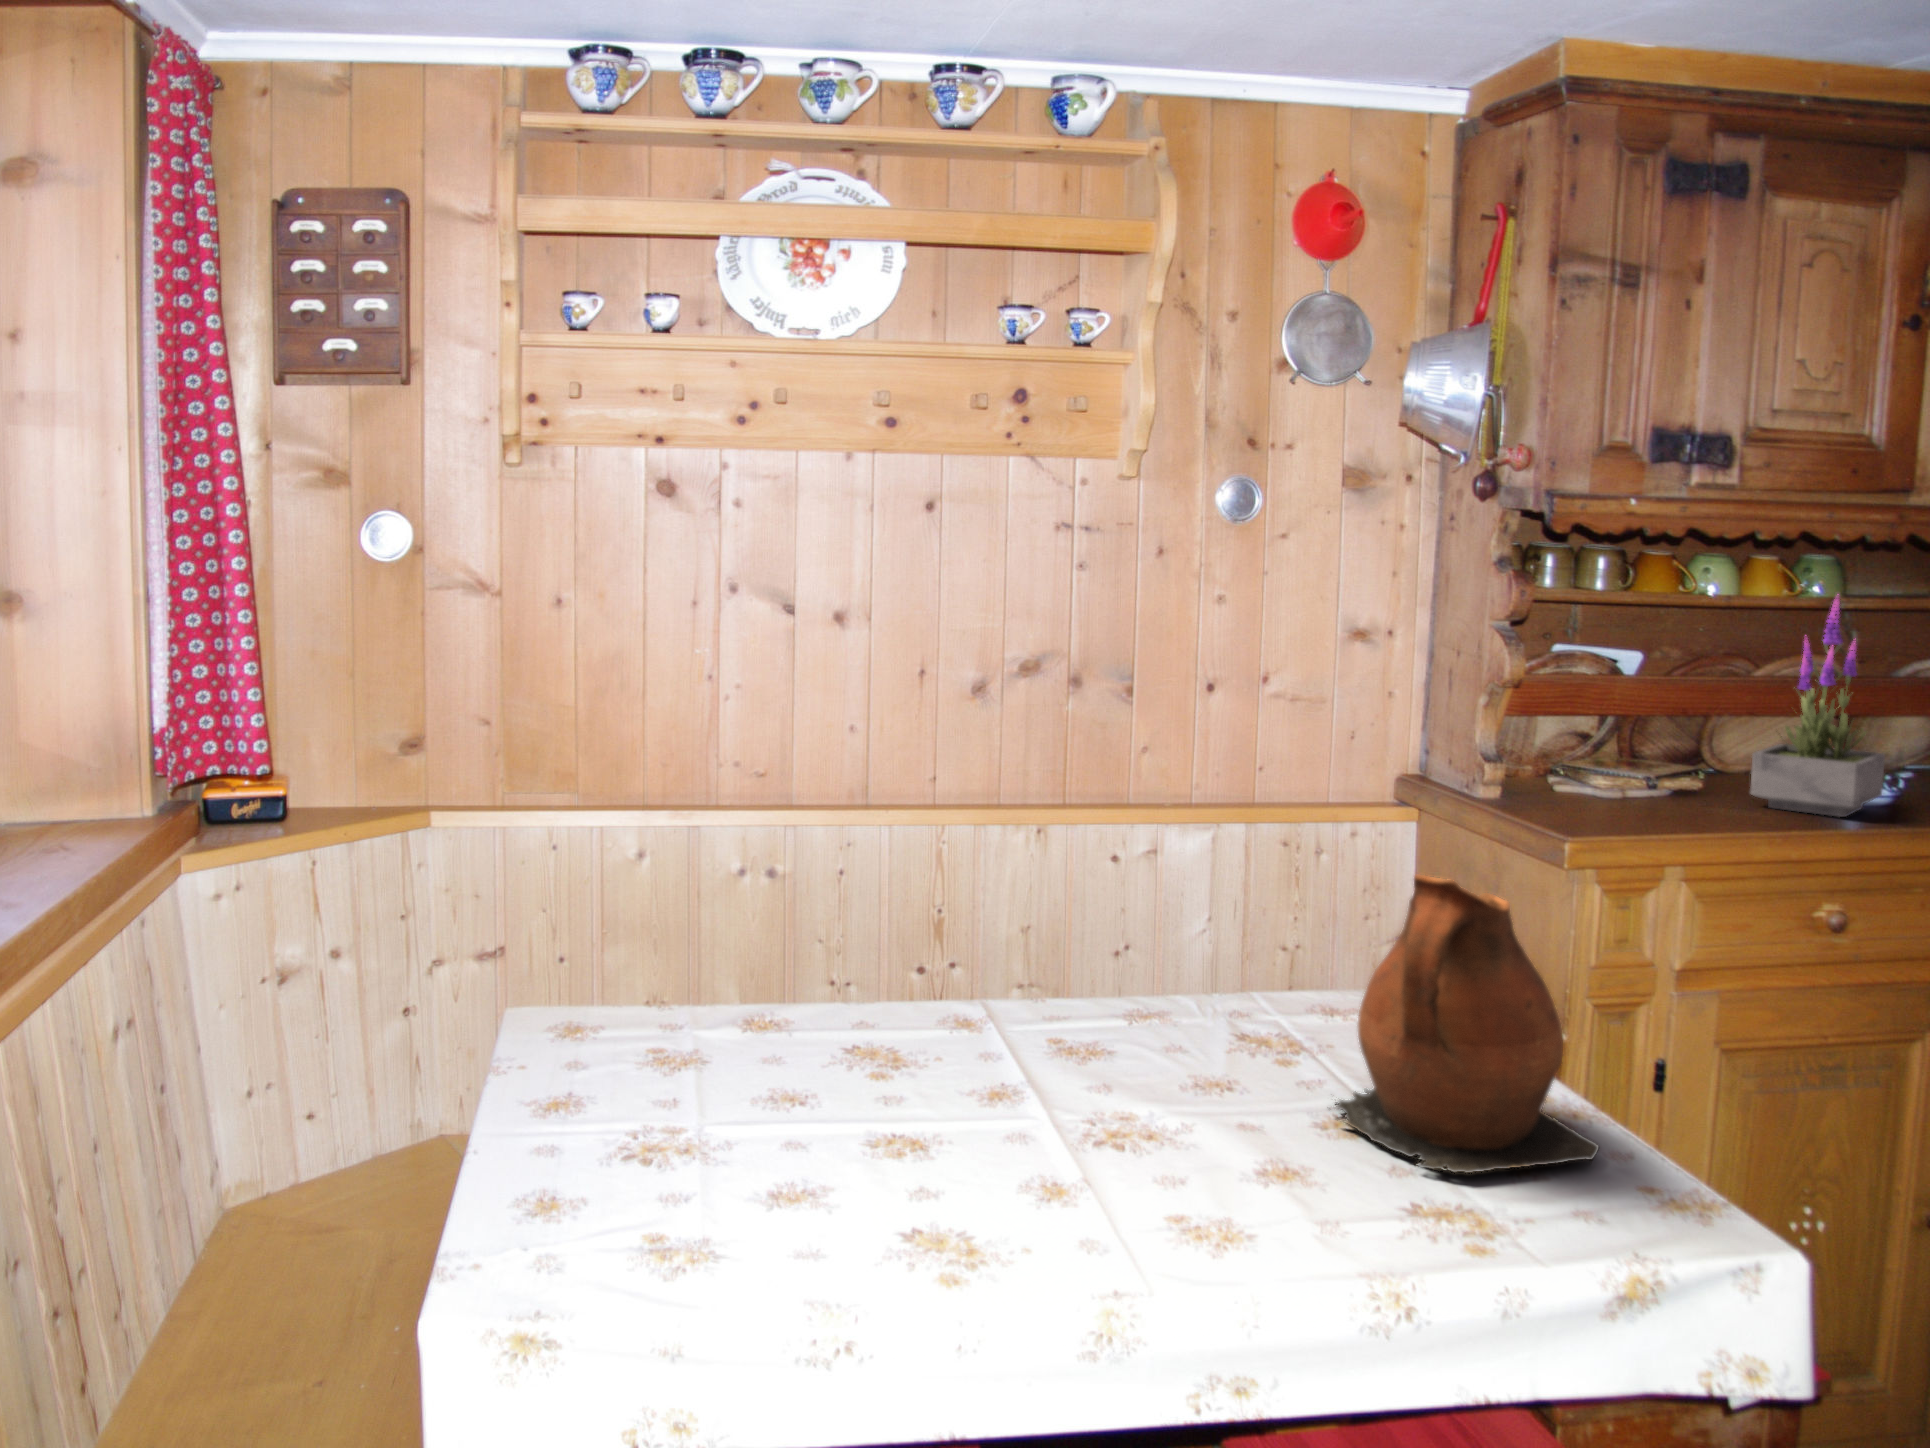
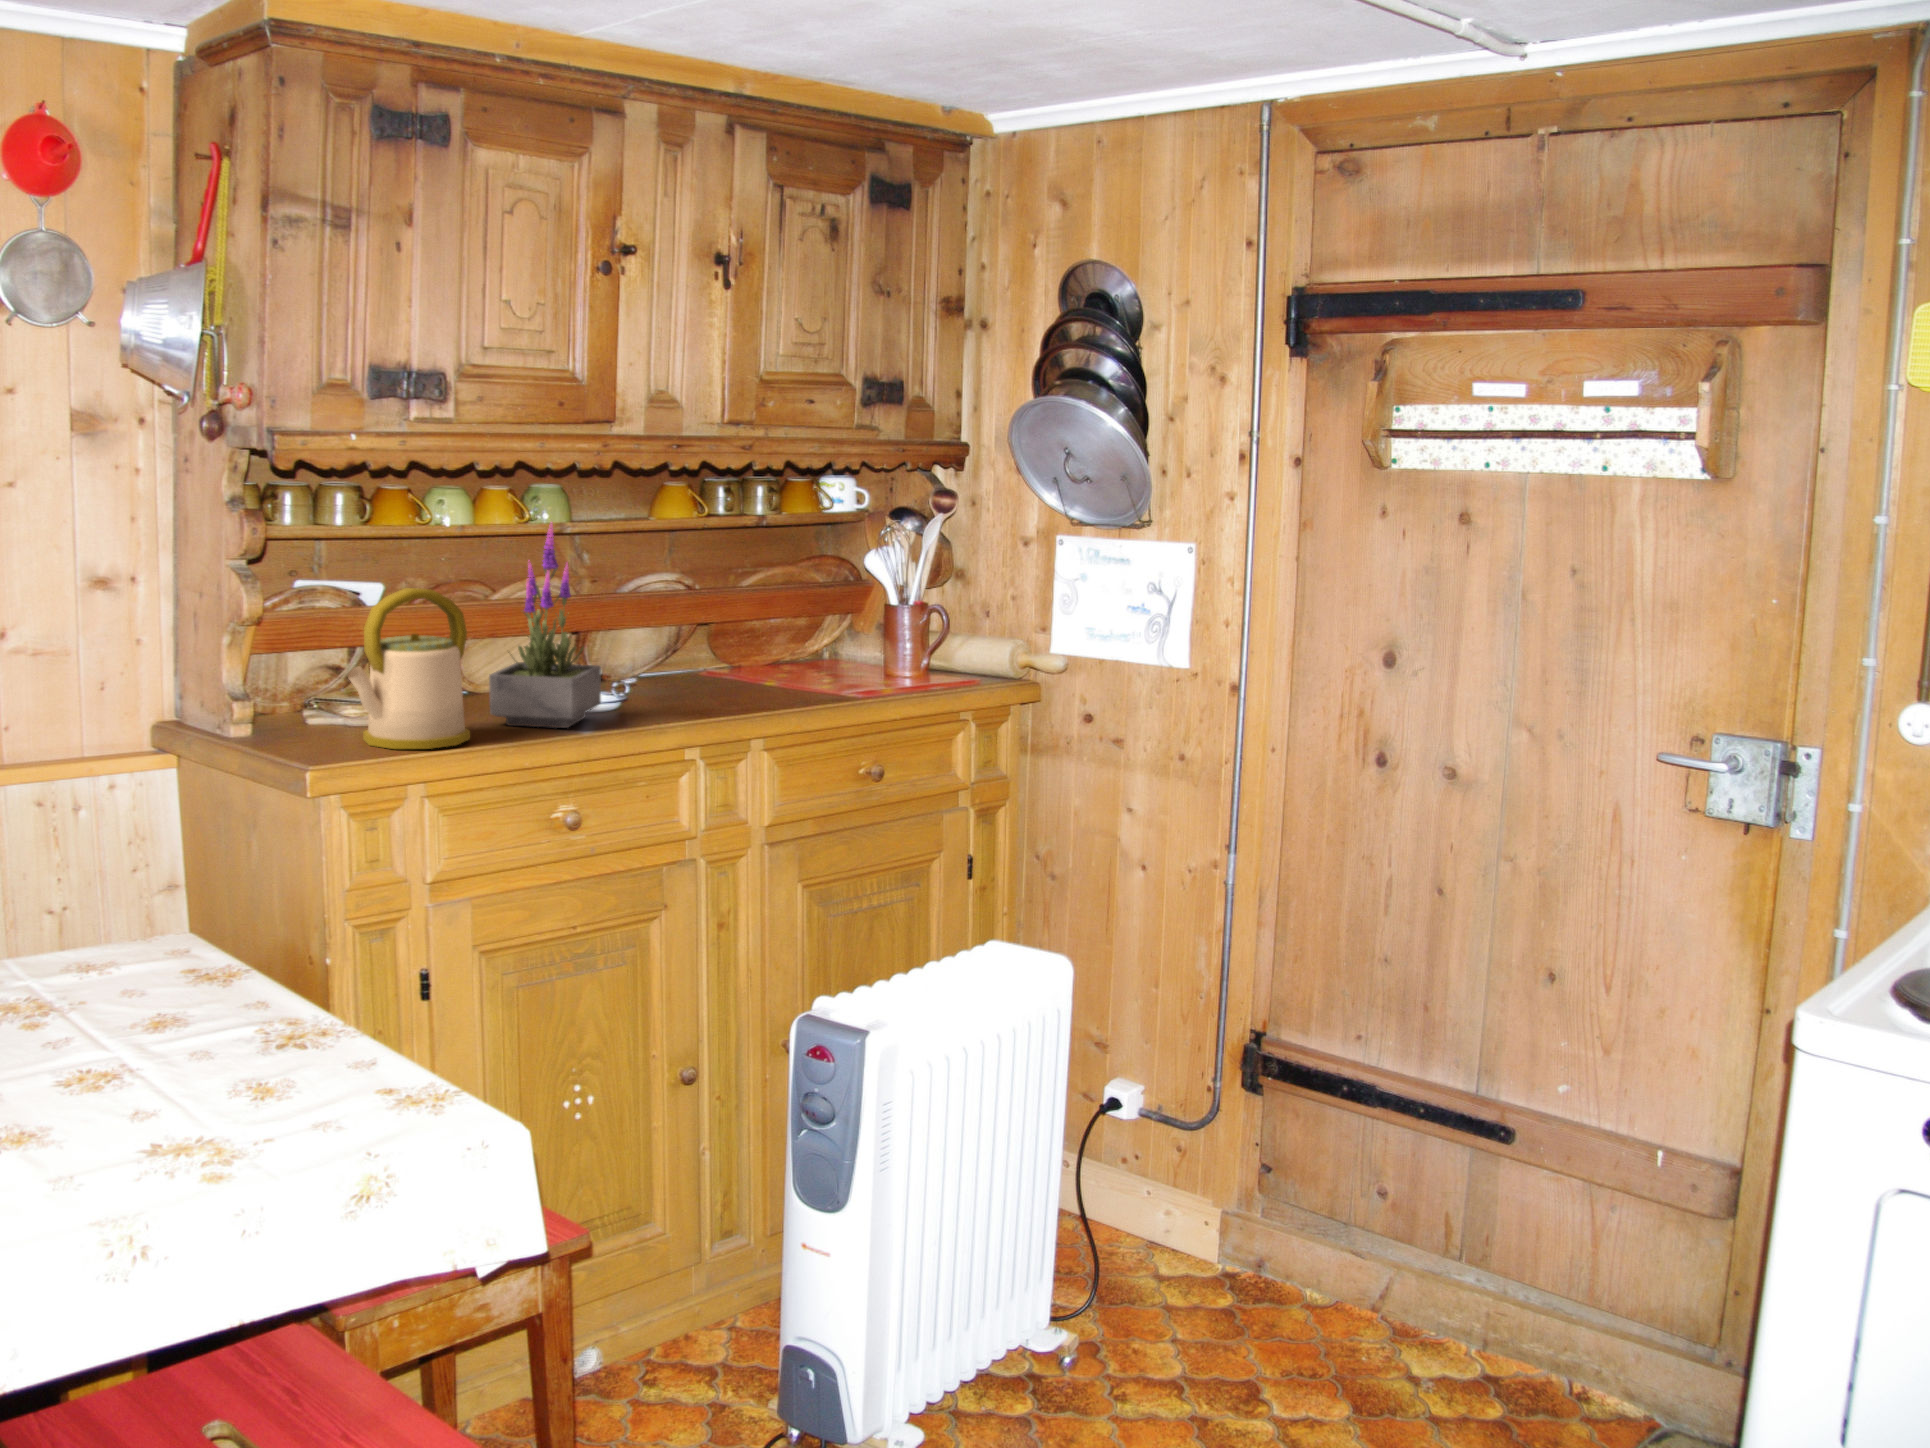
kettle: none [1601,655,1736,823] -> present [348,588,470,749]
ceramic pitcher: present [1336,875,1599,1173] -> none [88,832,331,1086]

